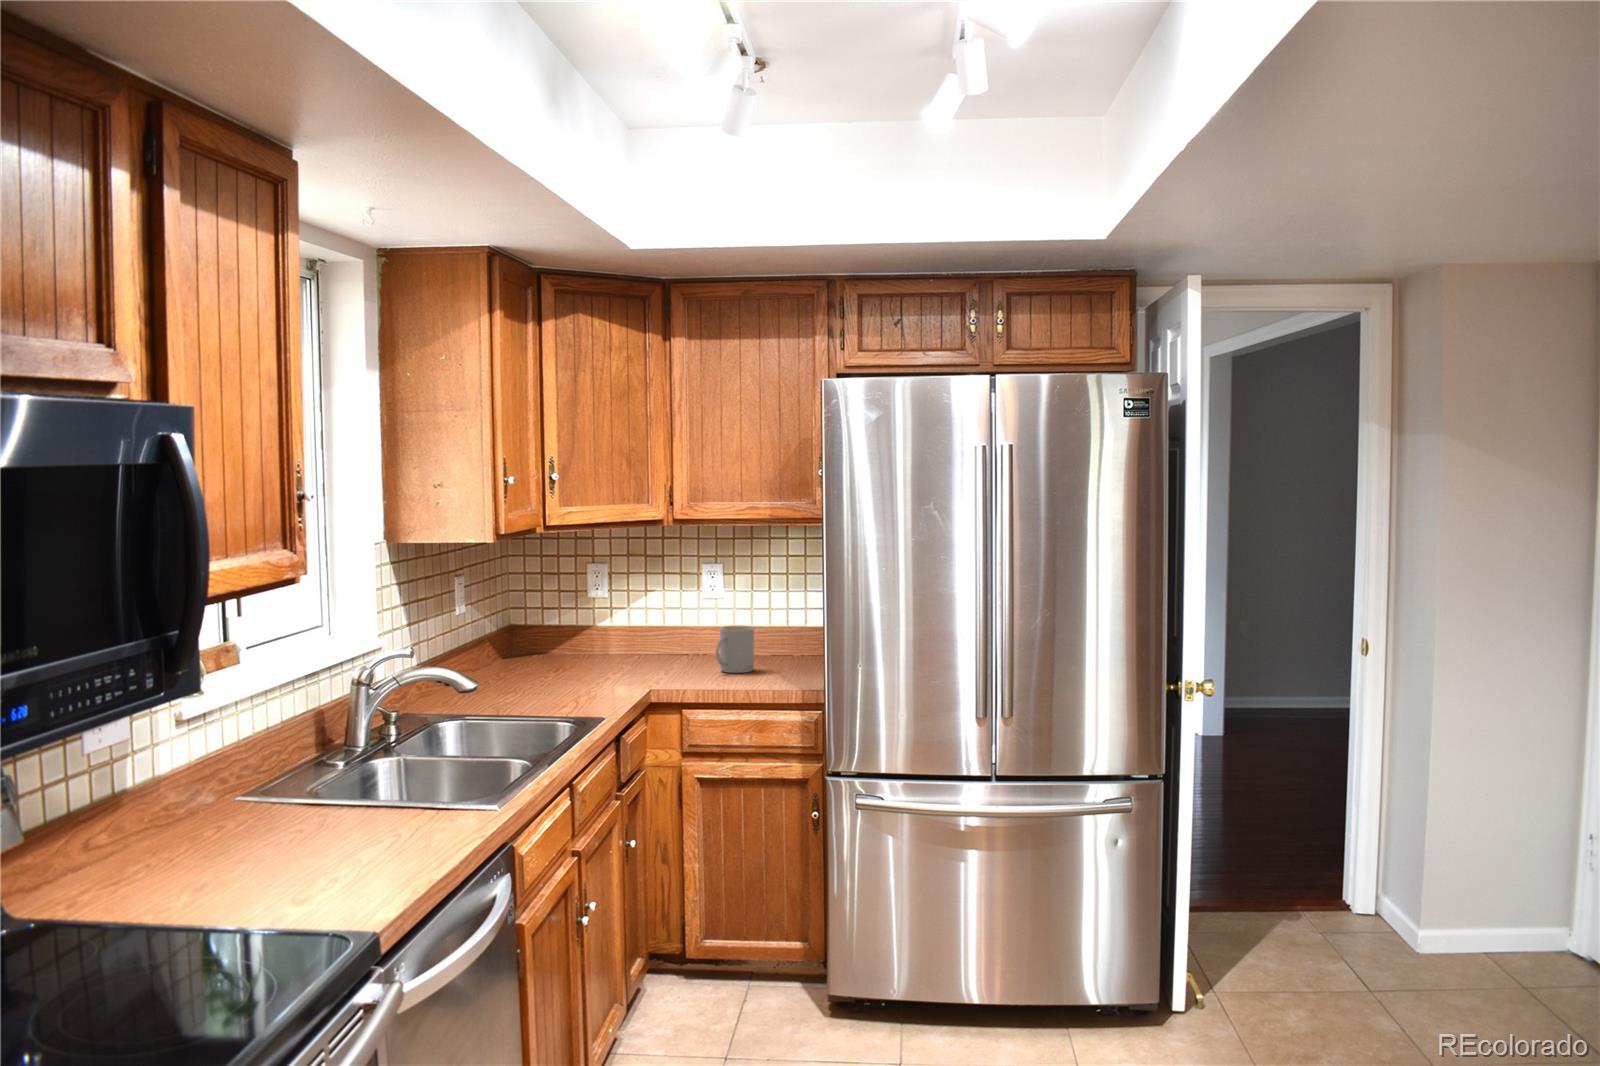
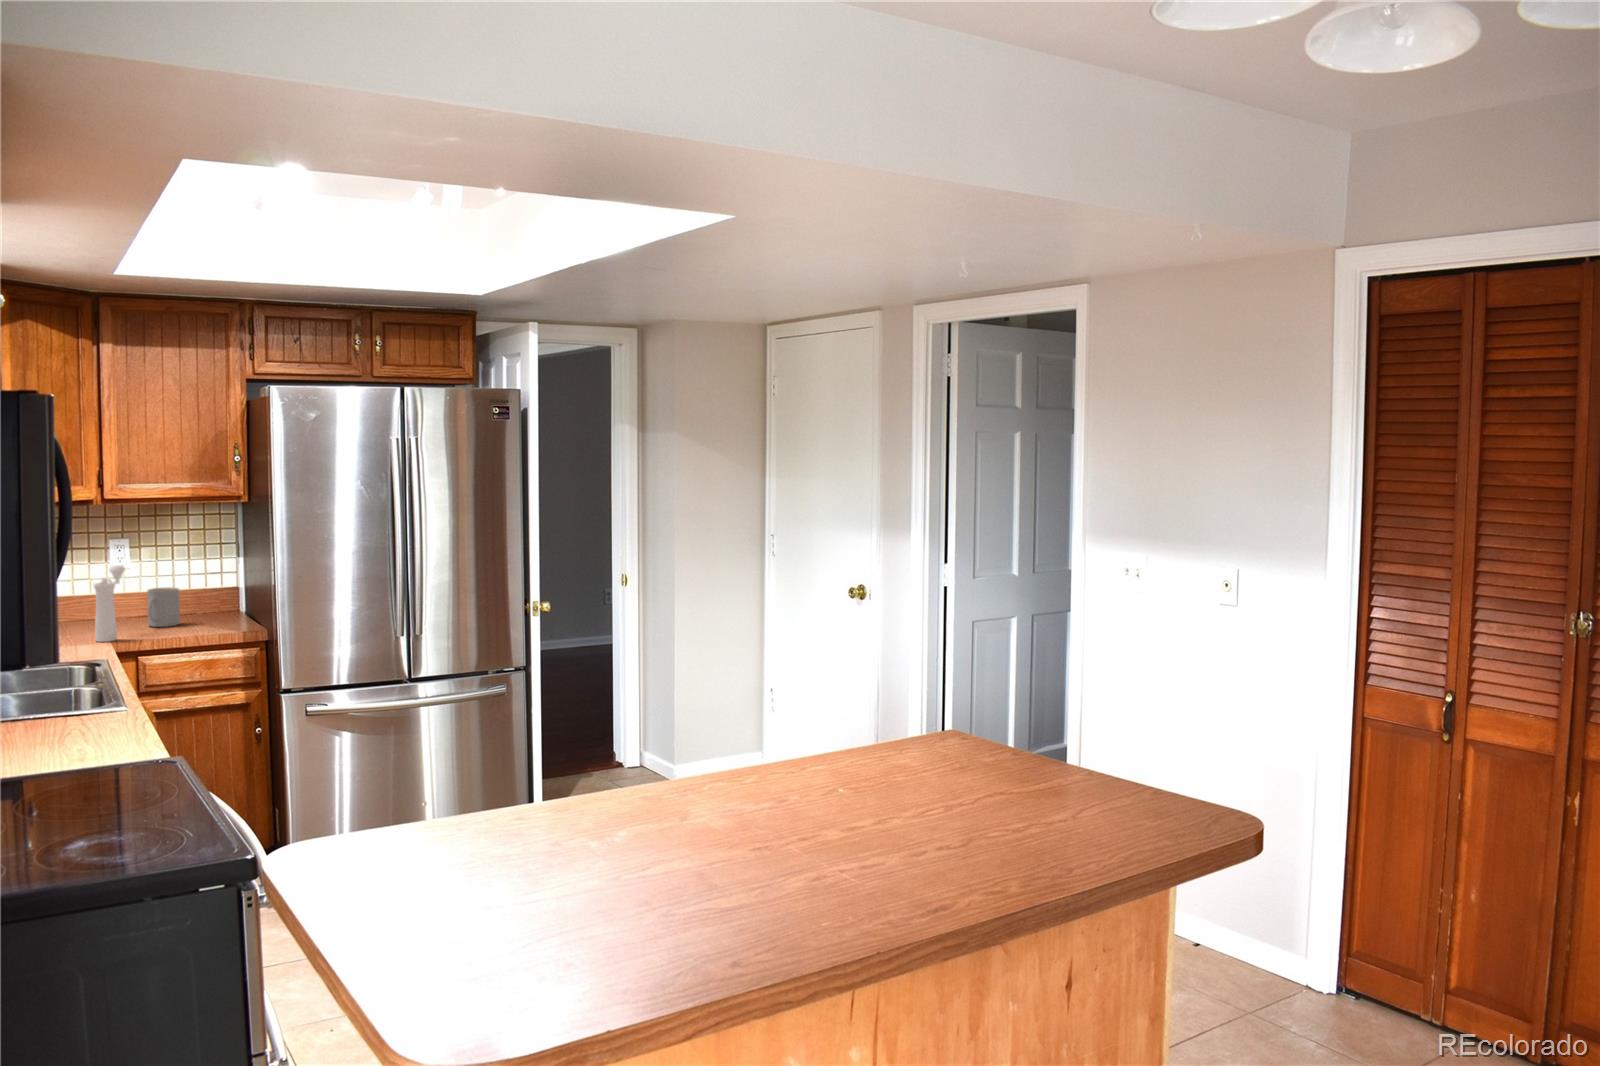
pepper mill: none [648,598,689,688] -> present [94,565,125,642]

